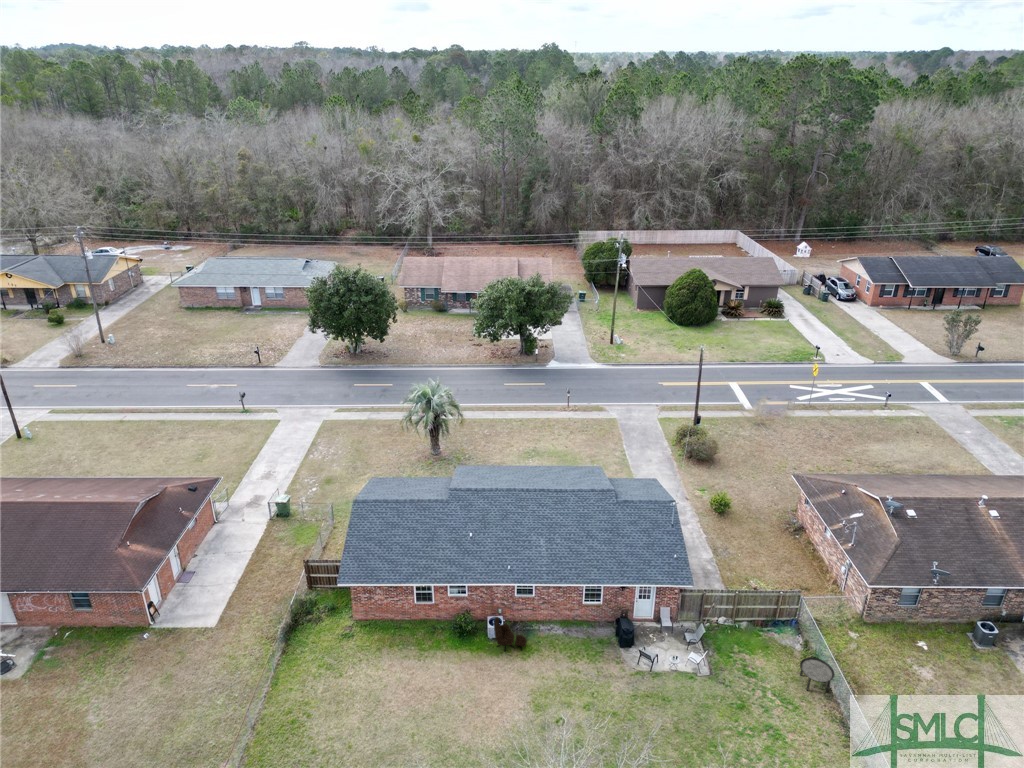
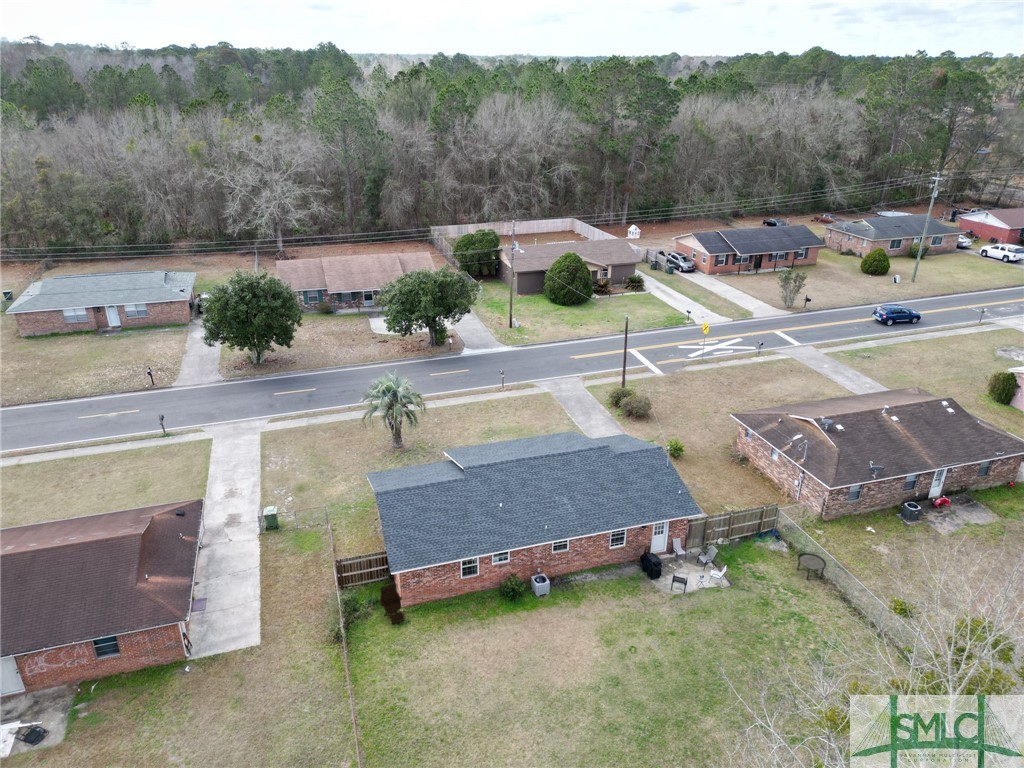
lounge chair: present [494,617,526,651] -> present [380,584,404,624]

